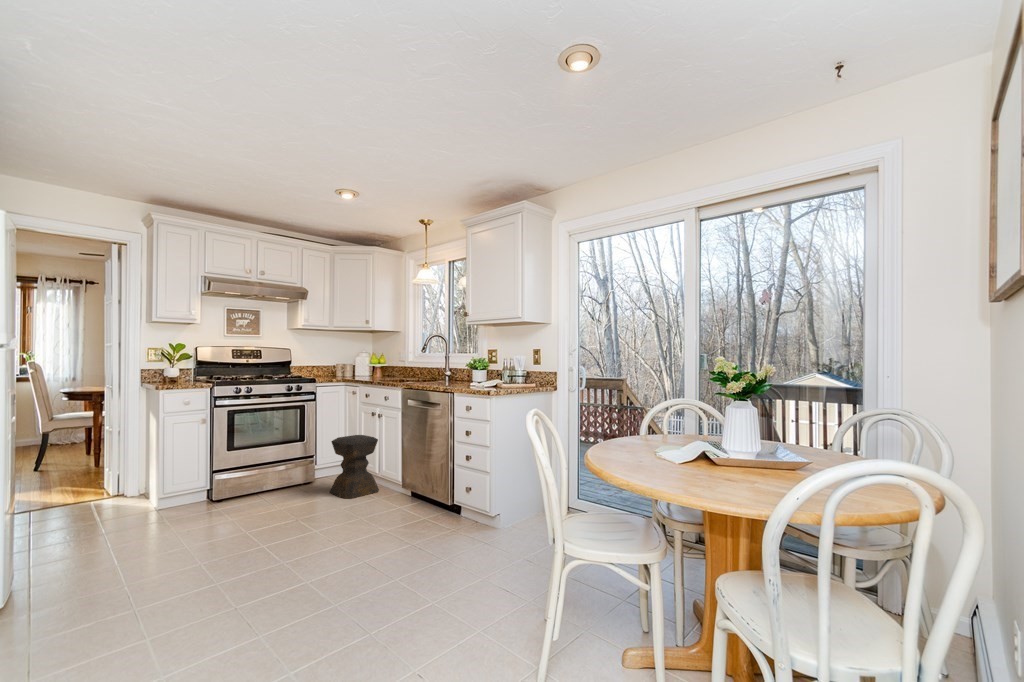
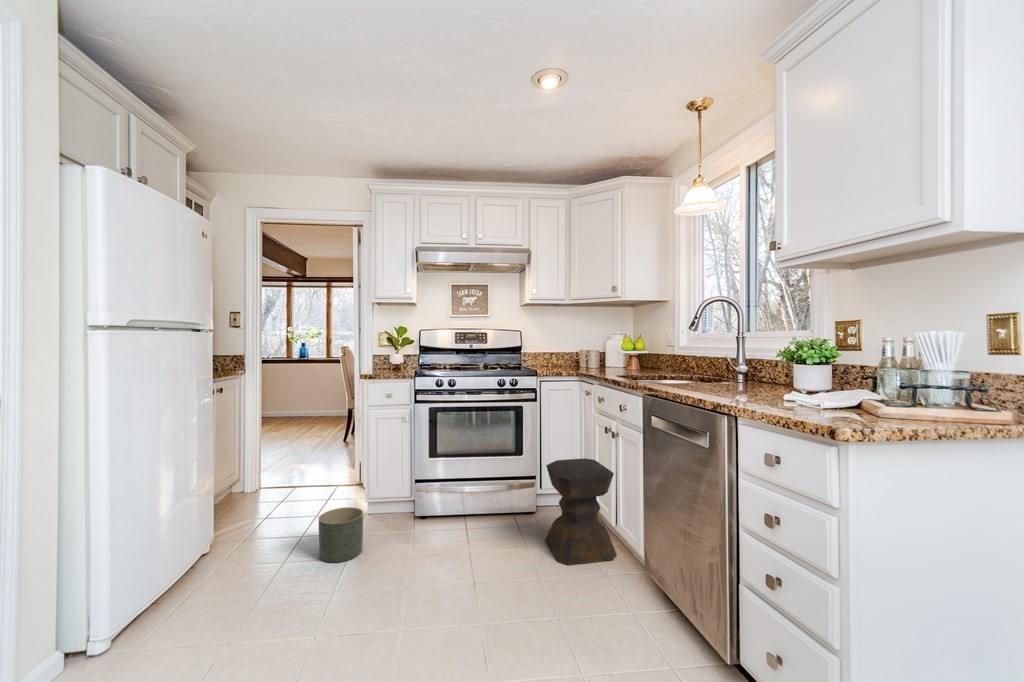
planter: none [149,491,189,531] -> present [319,507,363,563]

